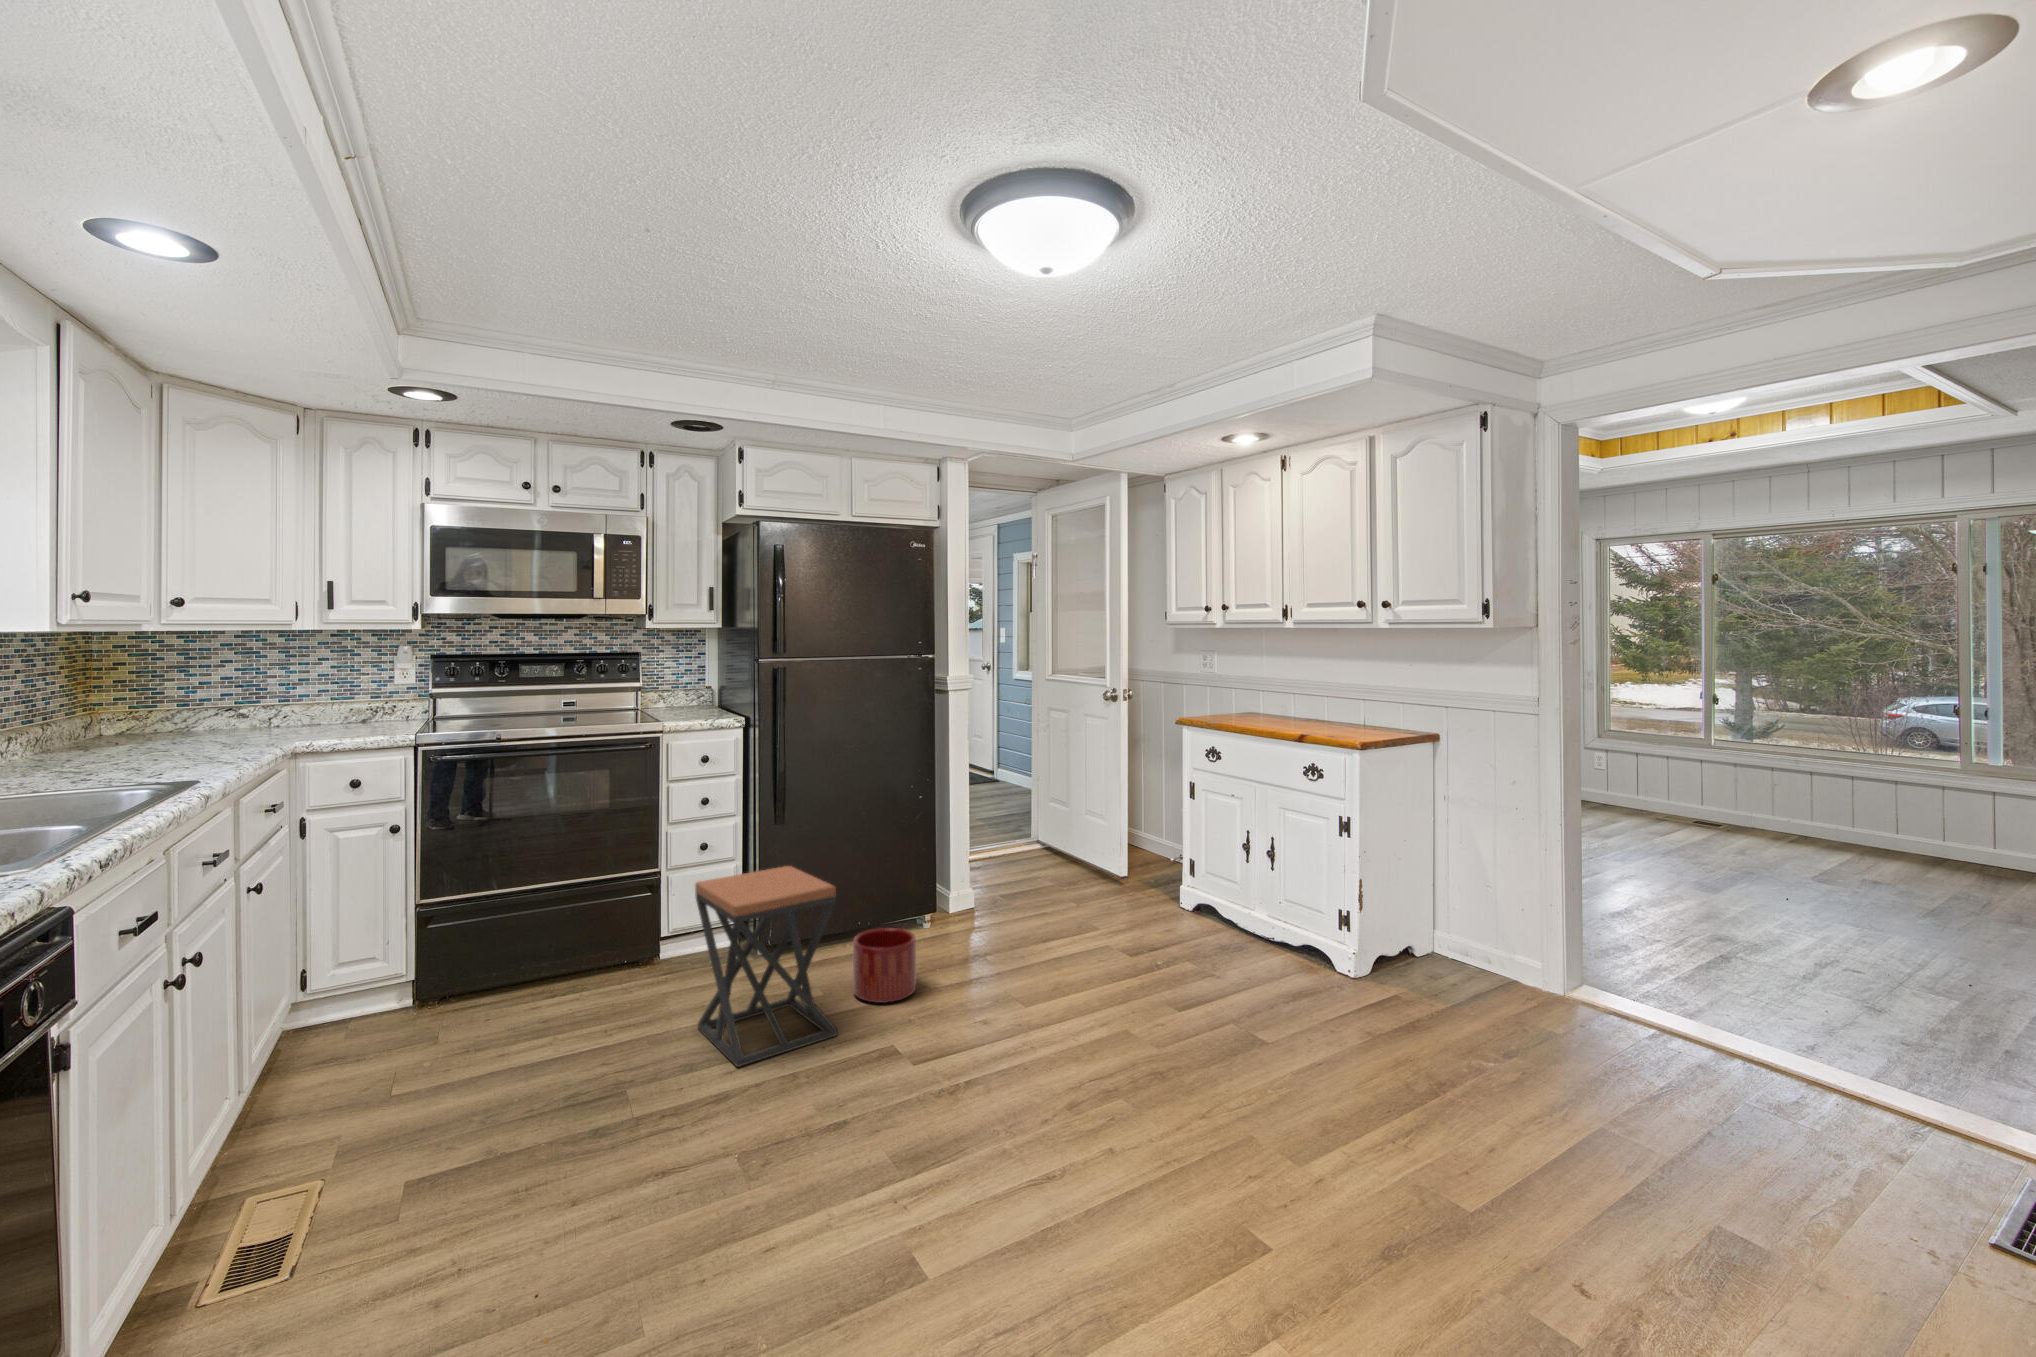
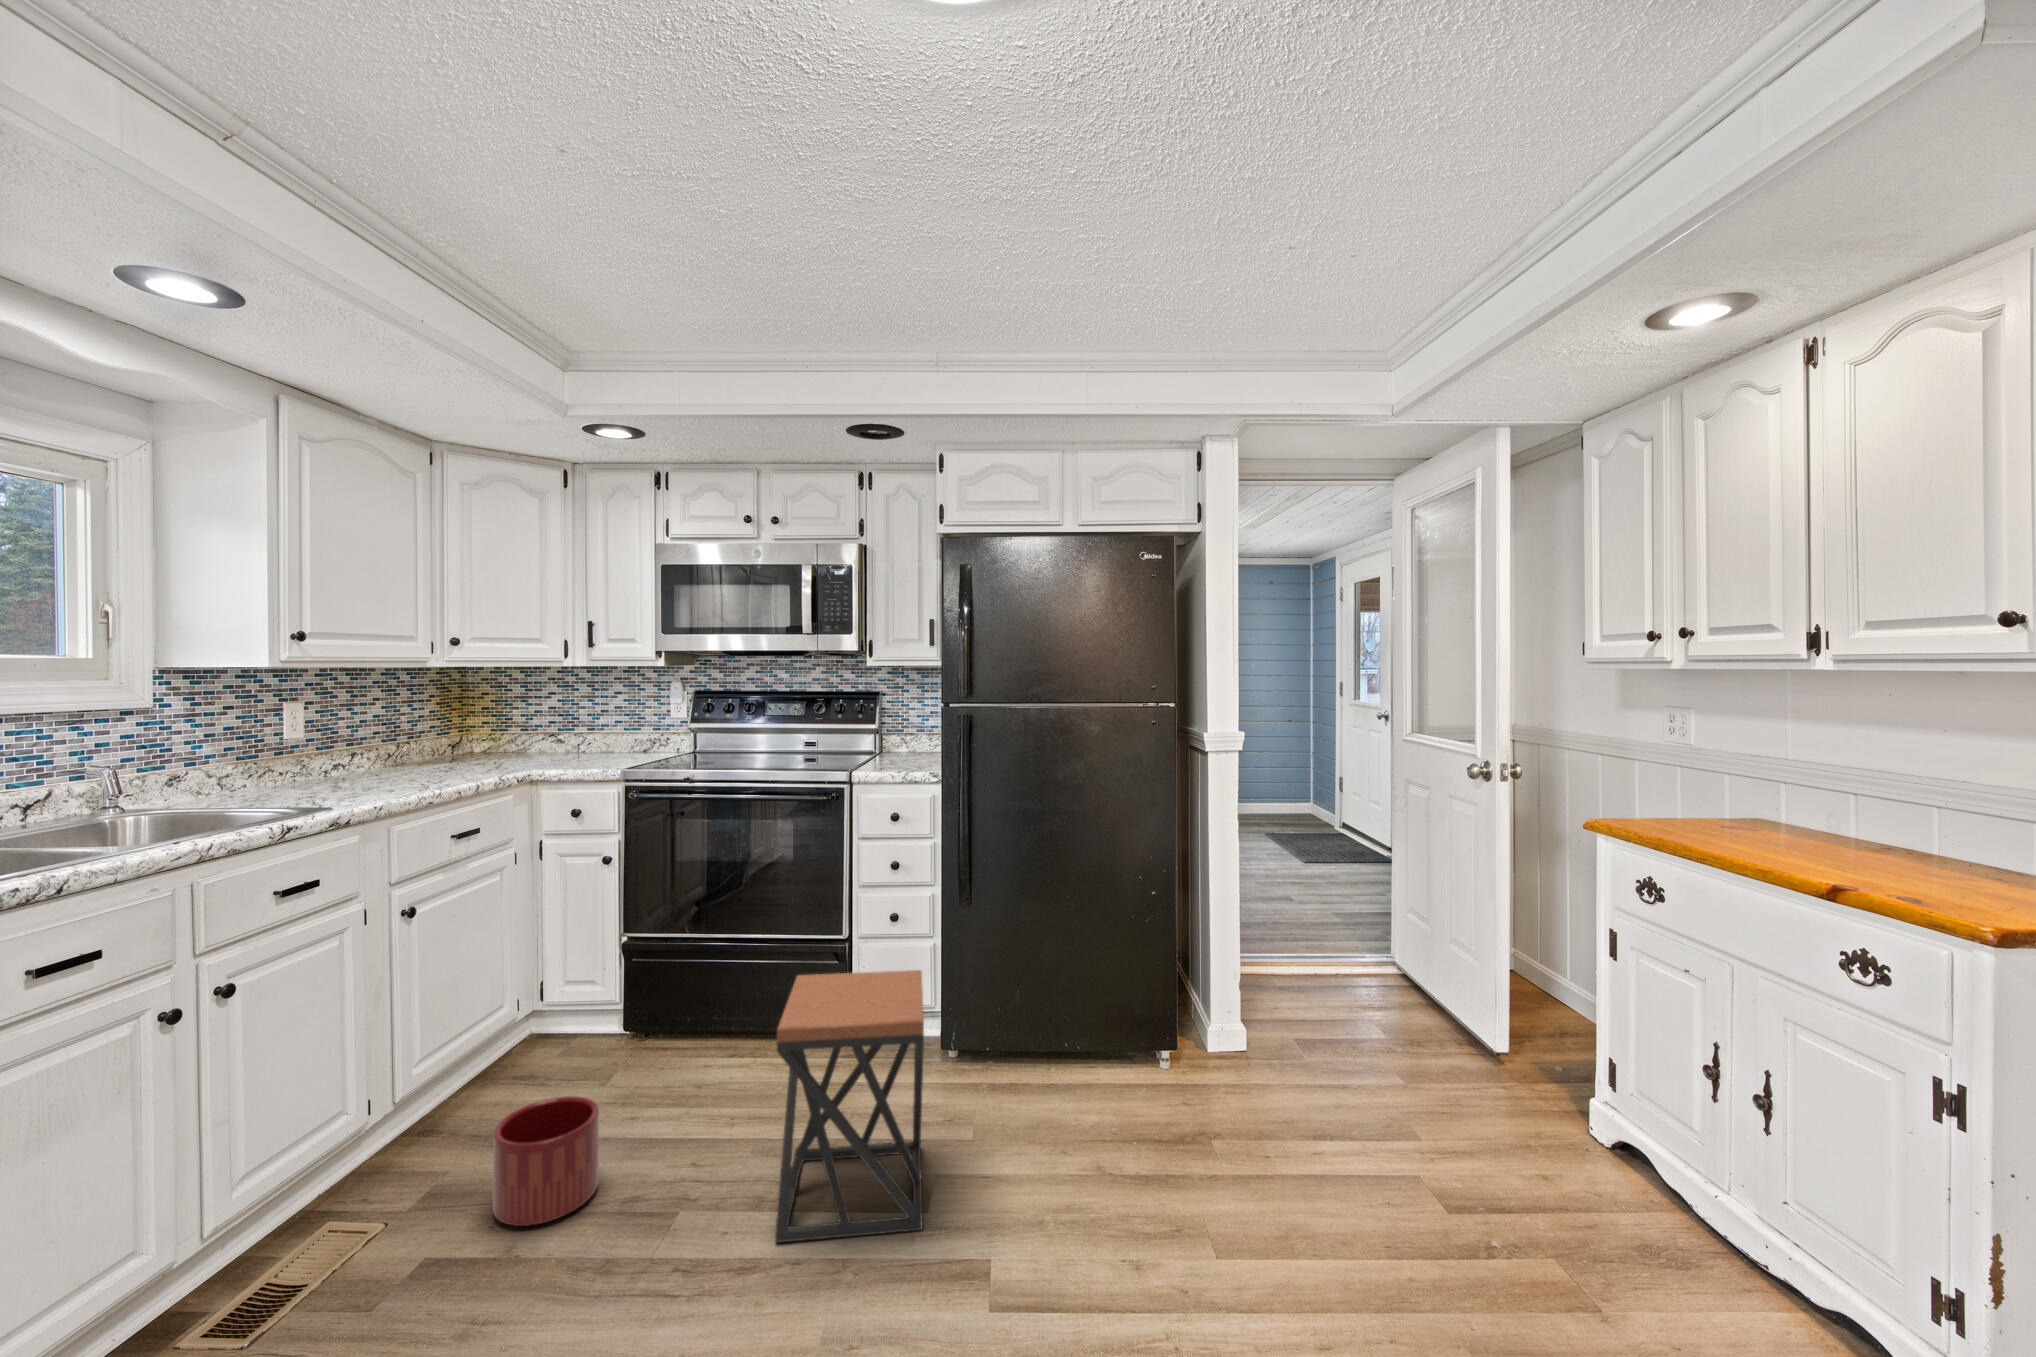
planter: present [853,928,916,1003] -> present [493,1096,599,1226]

